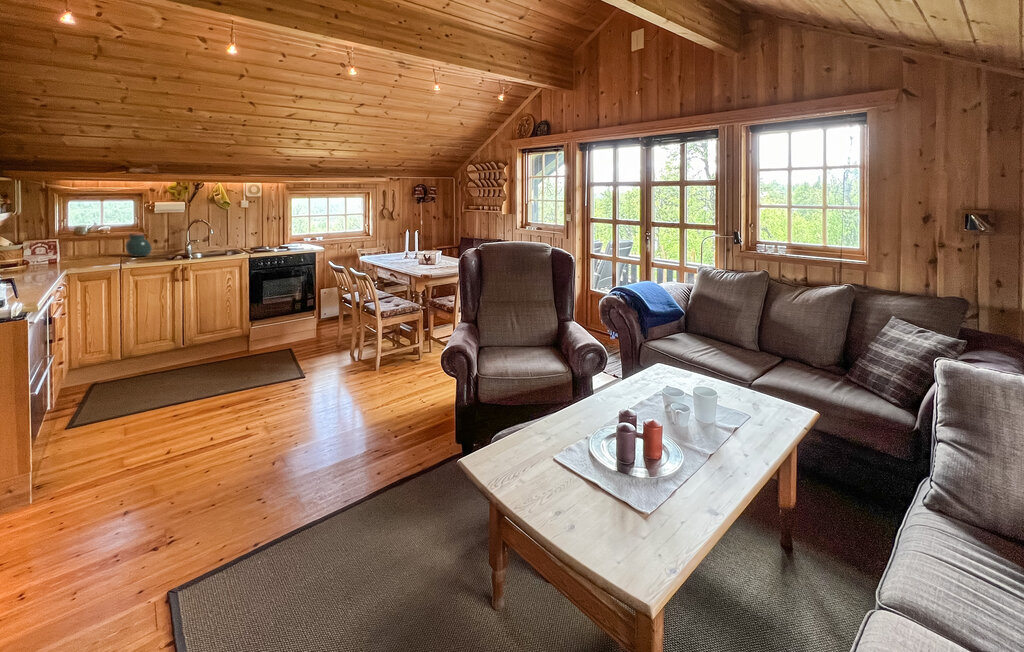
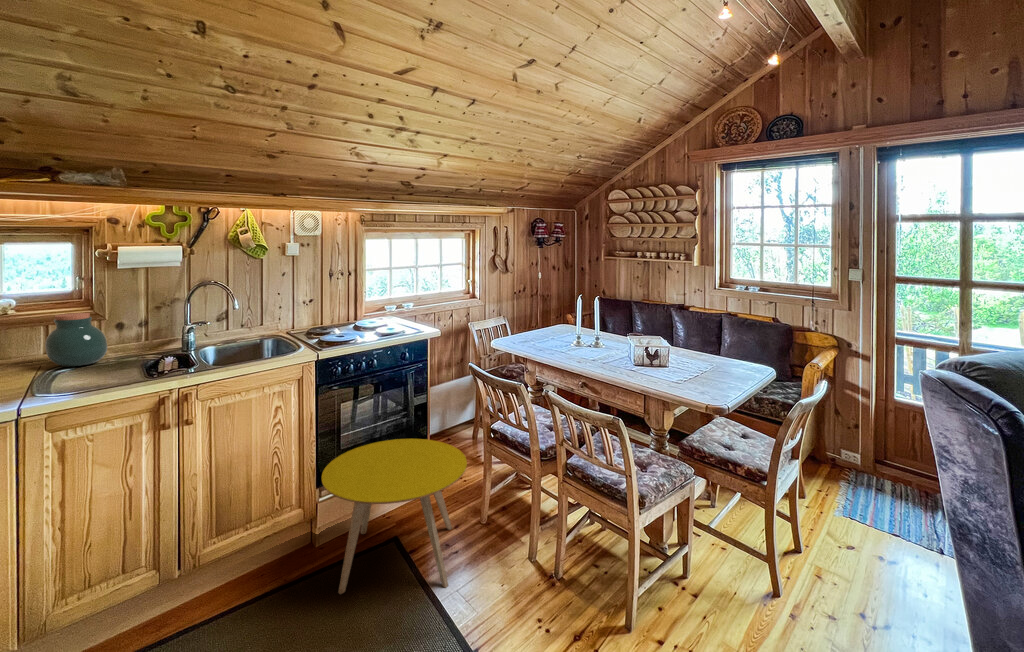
side table: none [248,302,321,362] -> present [322,439,467,594]

